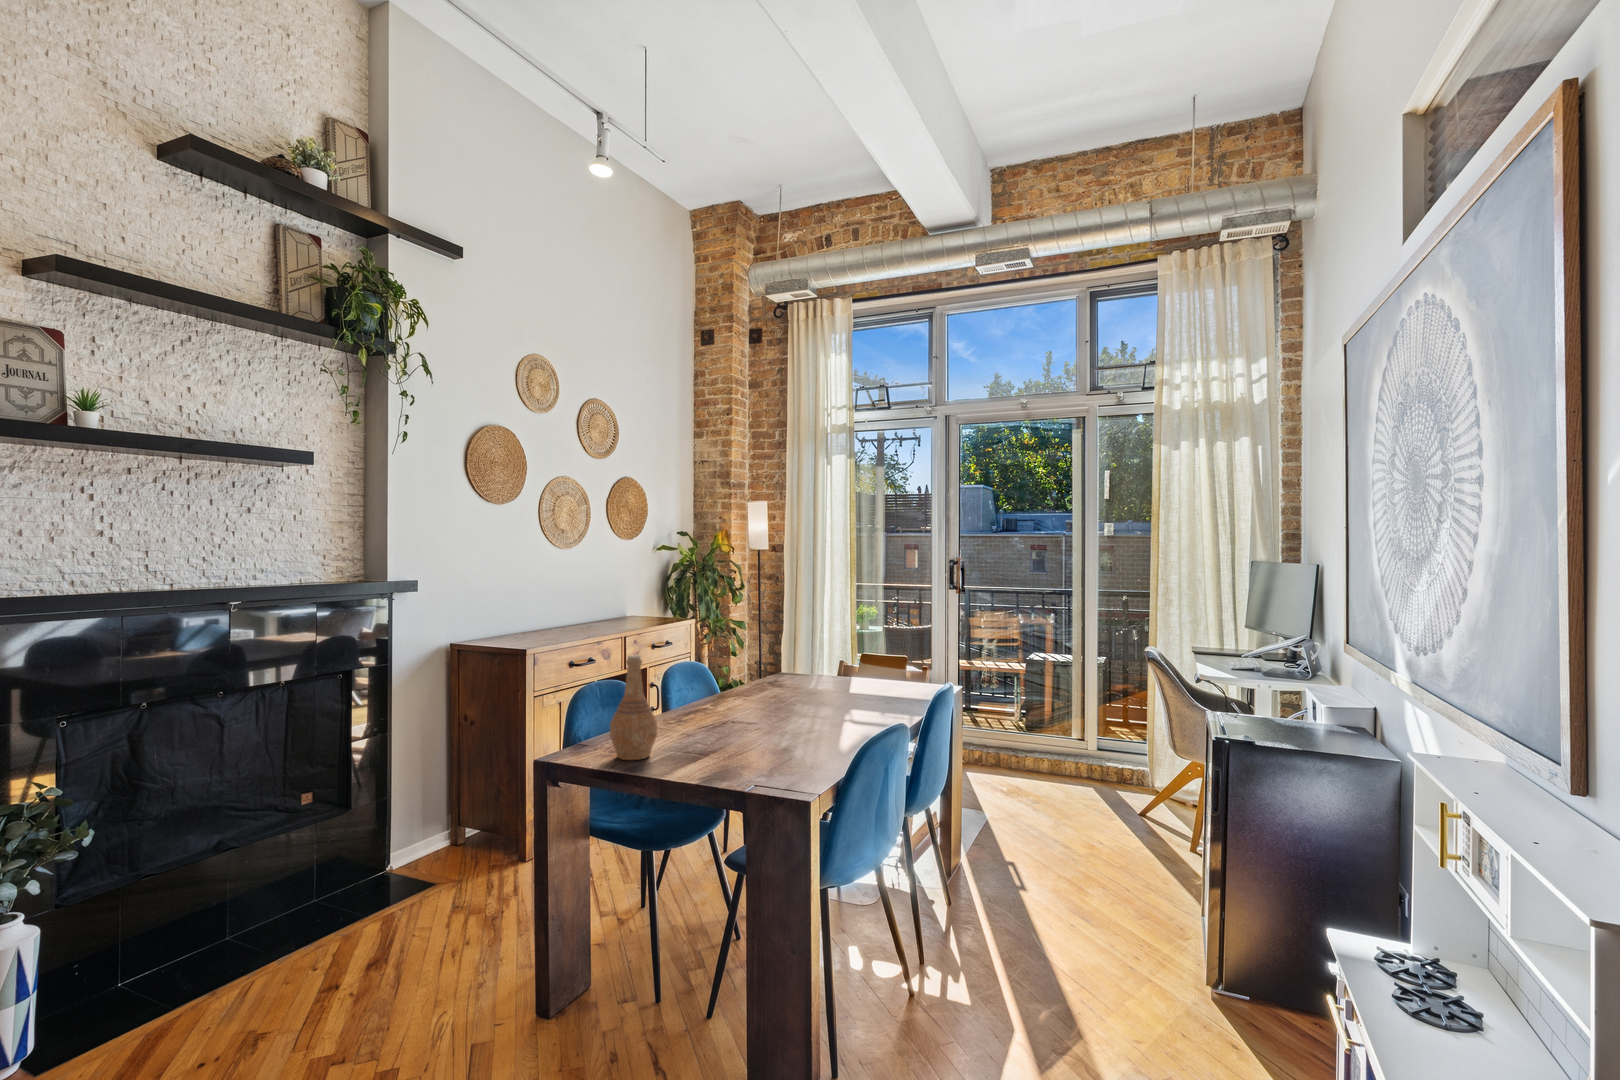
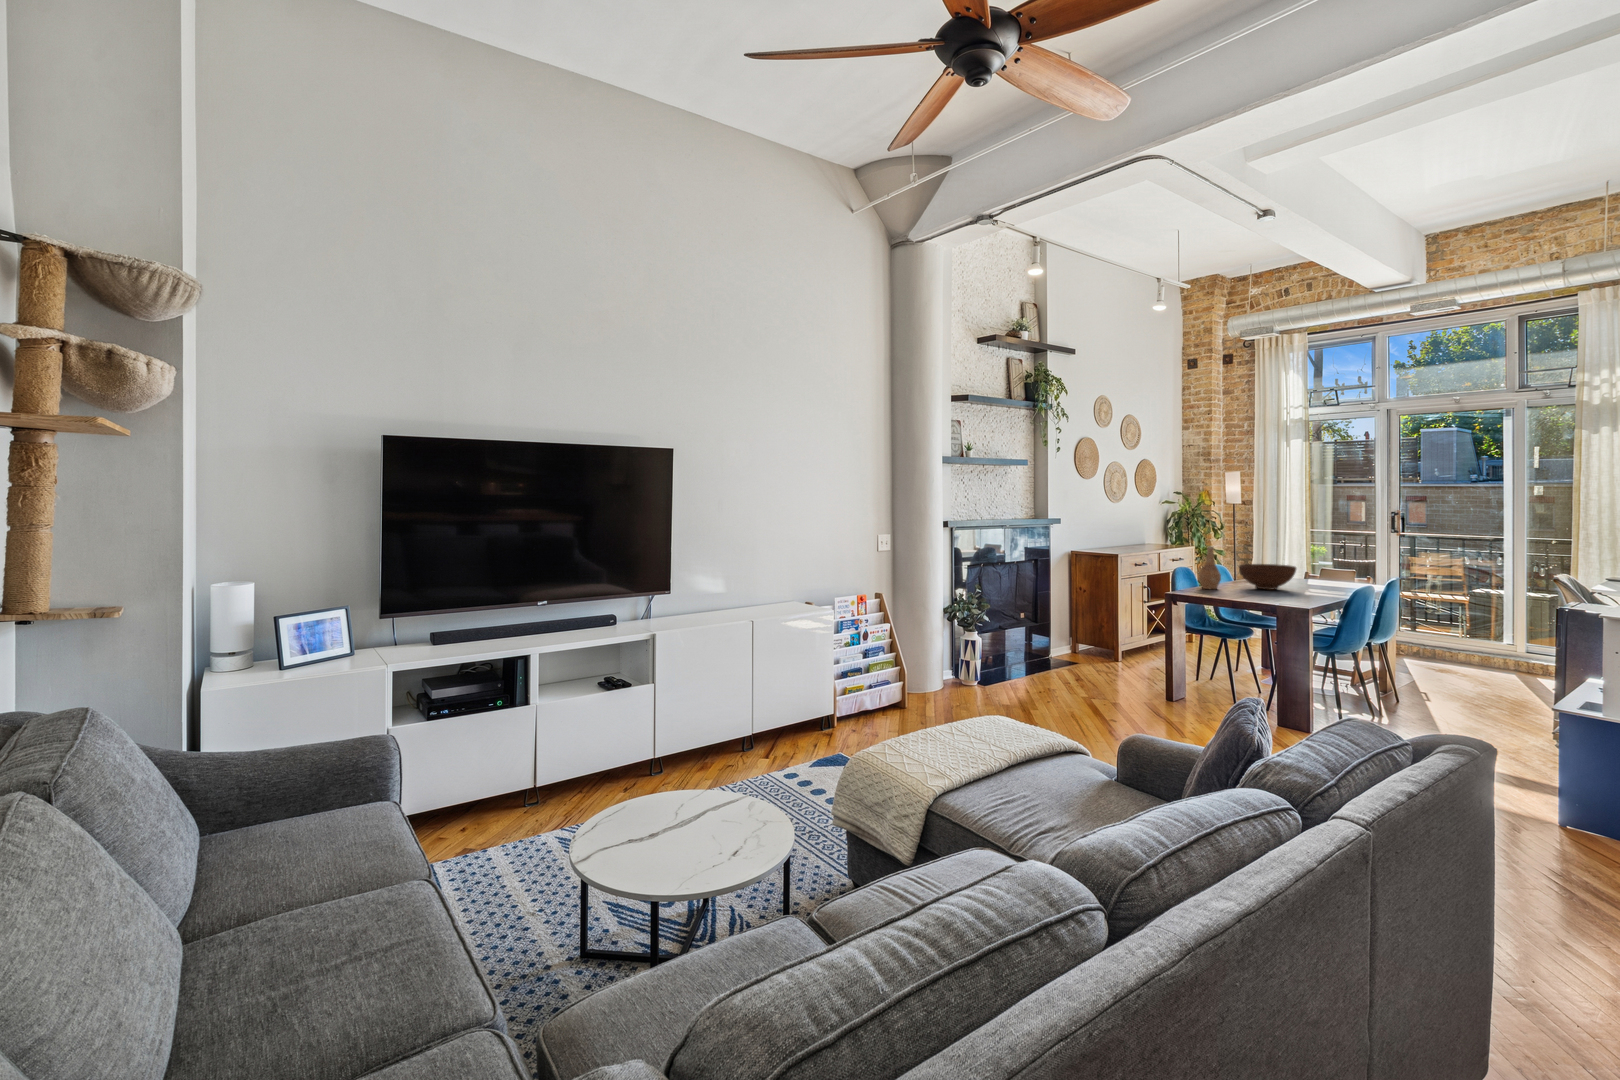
fruit bowl: none [700,683,811,749] -> present [1239,564,1296,590]

